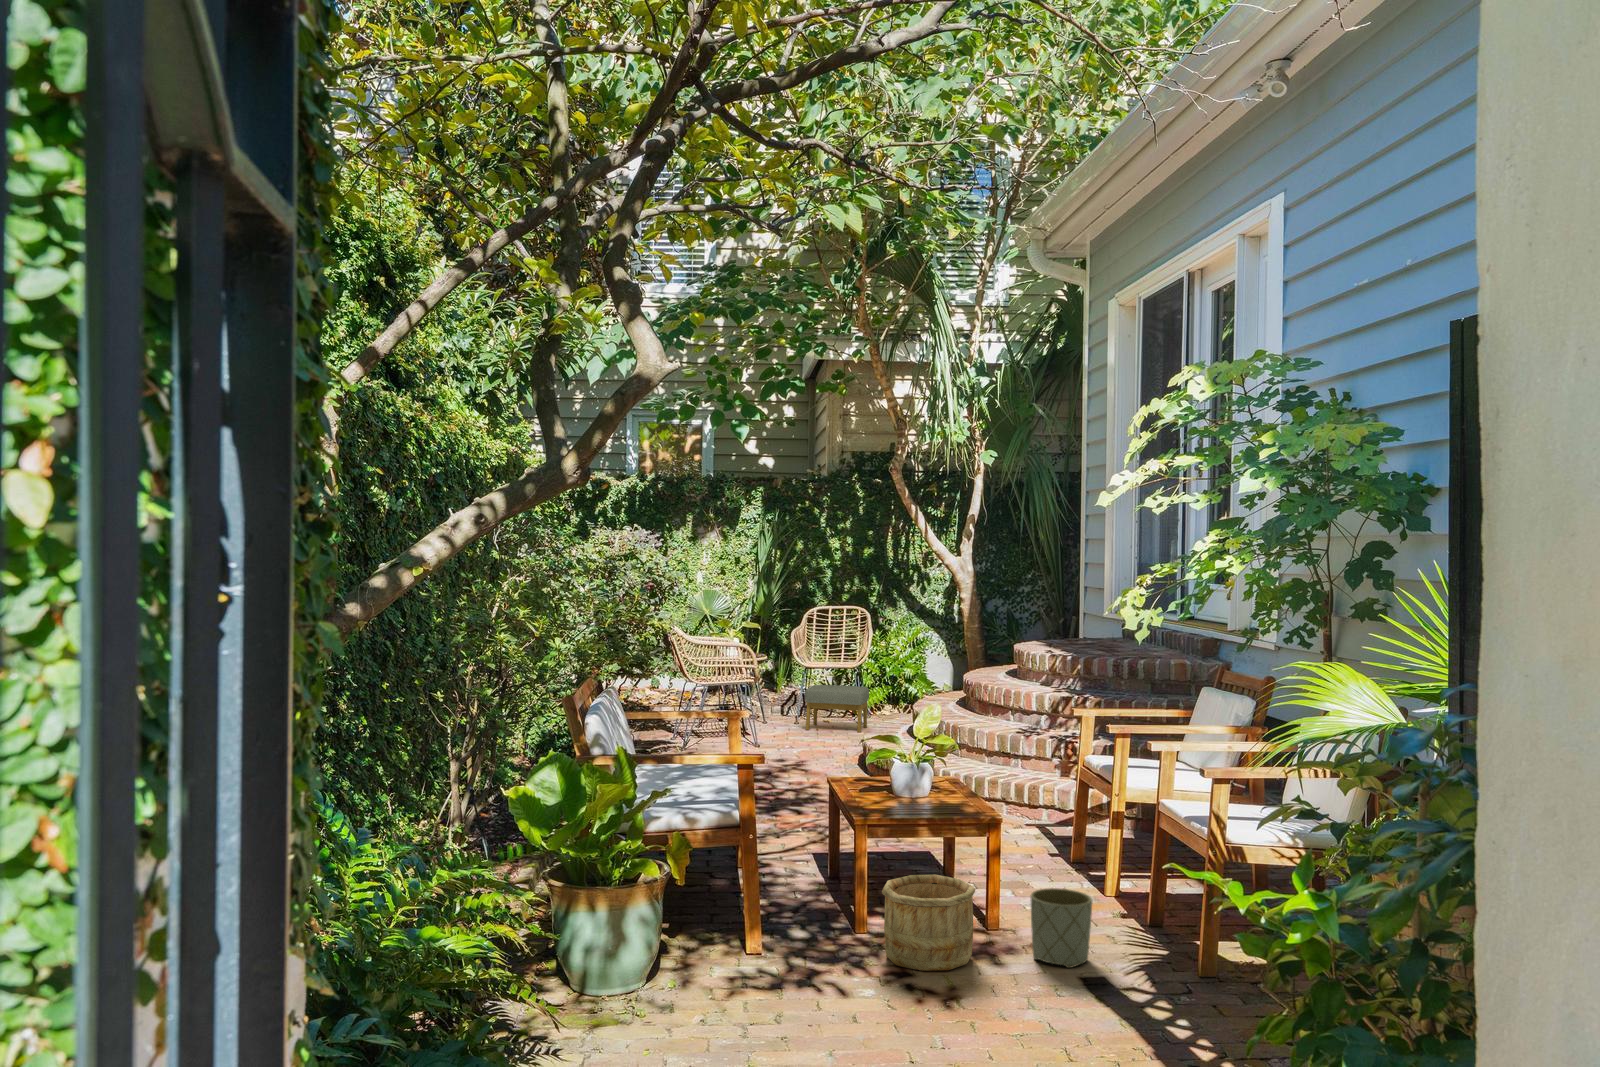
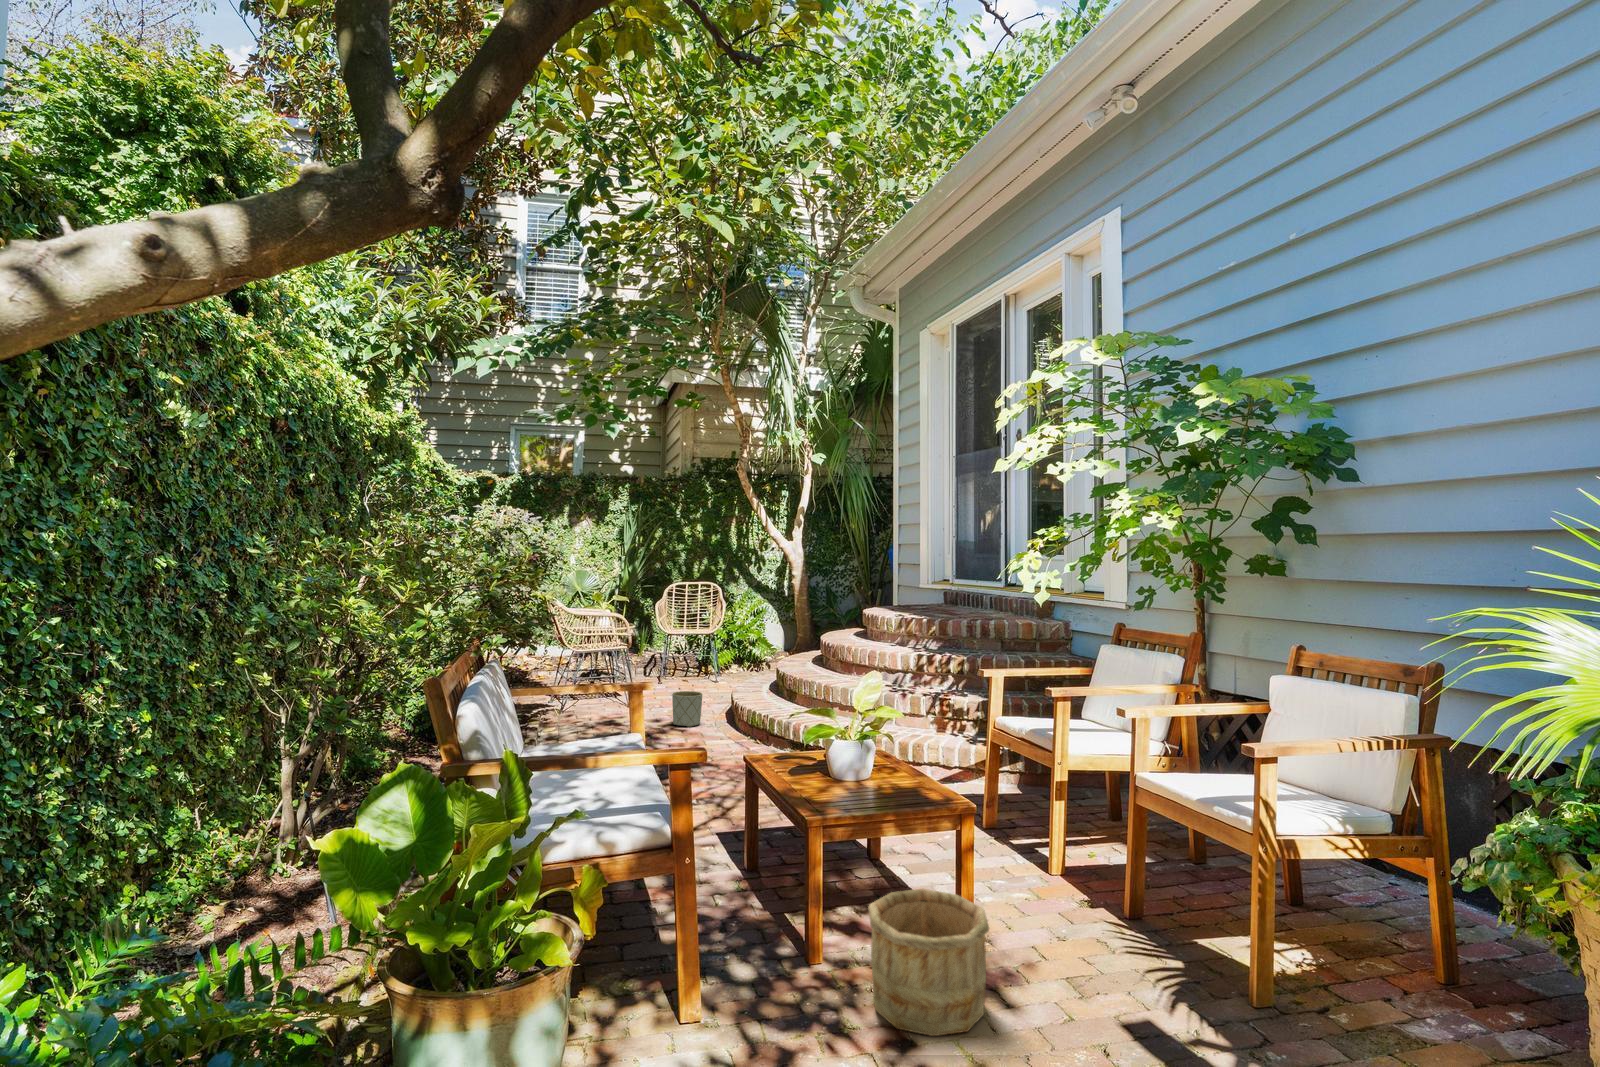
footstool: present [805,685,869,733] -> none [670,650,725,691]
planter: present [1030,888,1092,968] -> present [672,691,702,727]

